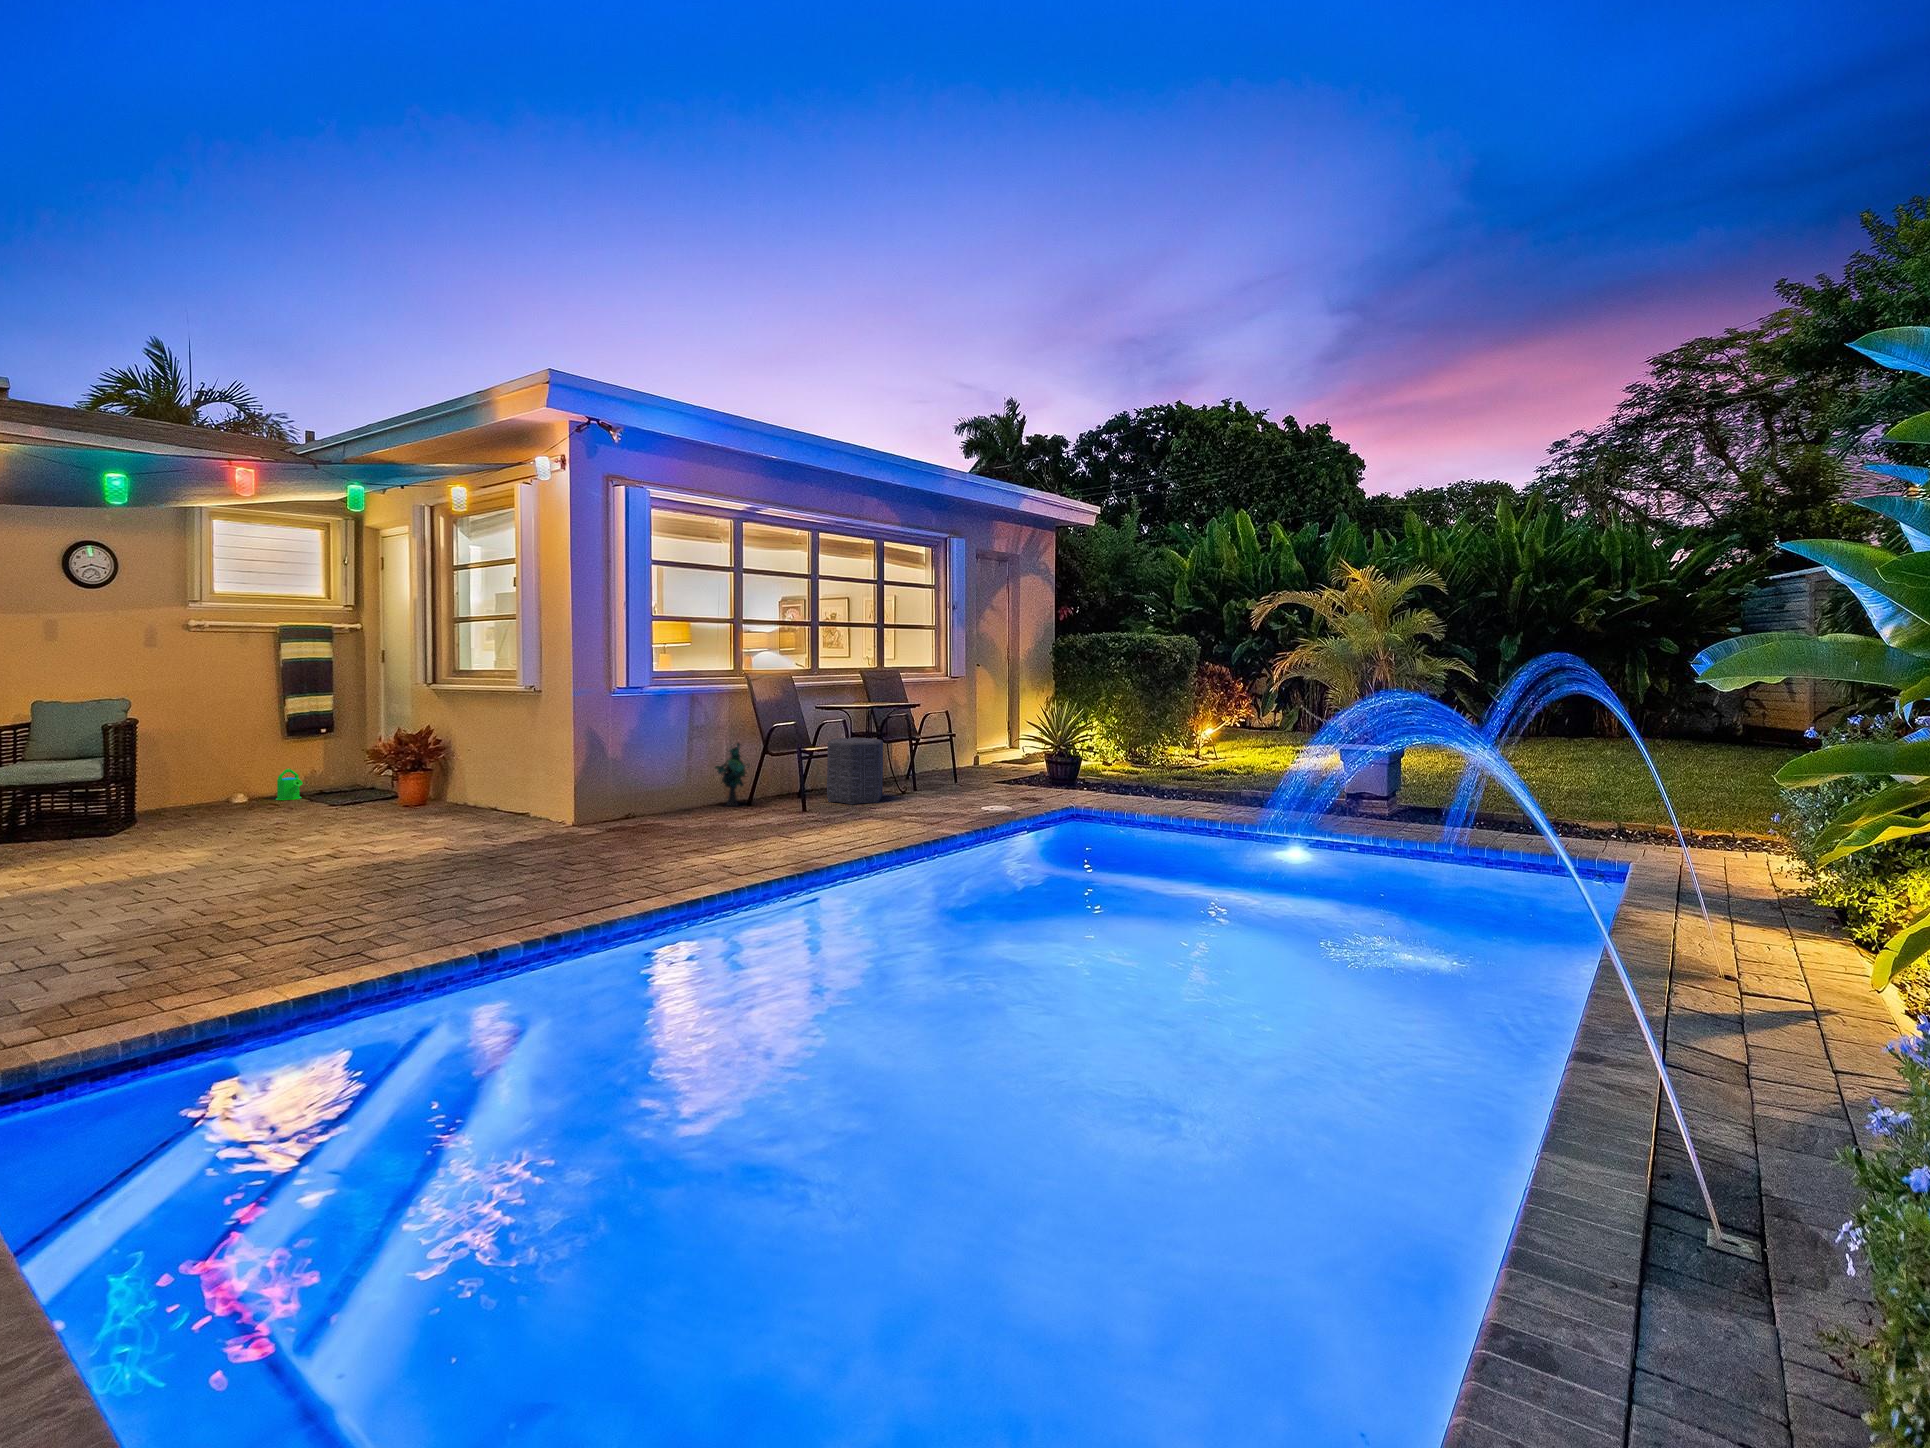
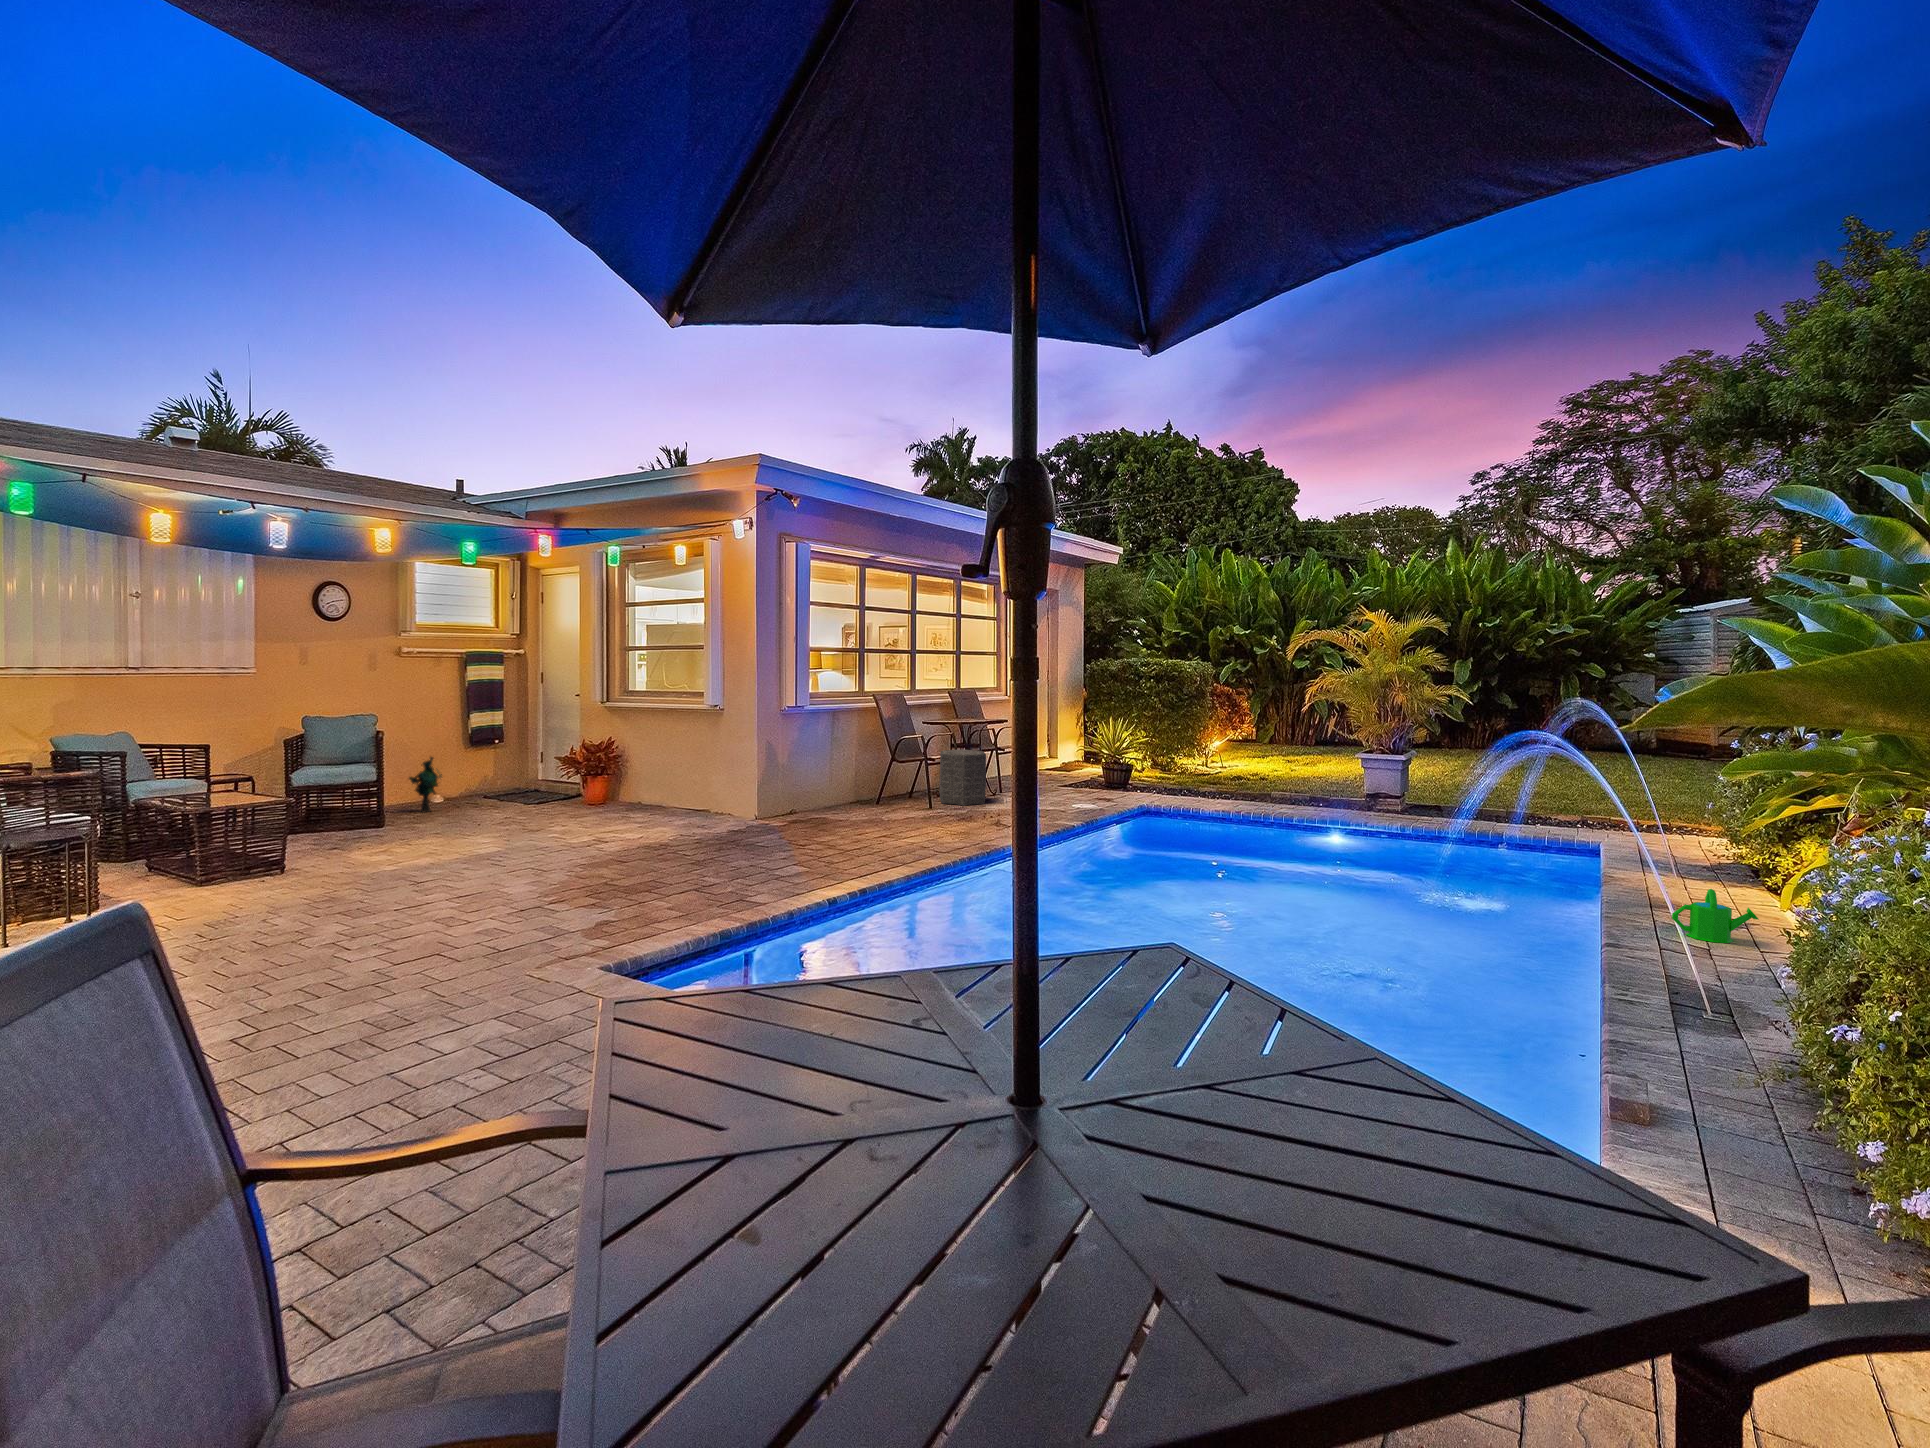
decorative plant: present [715,743,750,806] -> present [409,757,442,812]
watering can: present [276,769,303,800] -> present [1672,889,1759,943]

